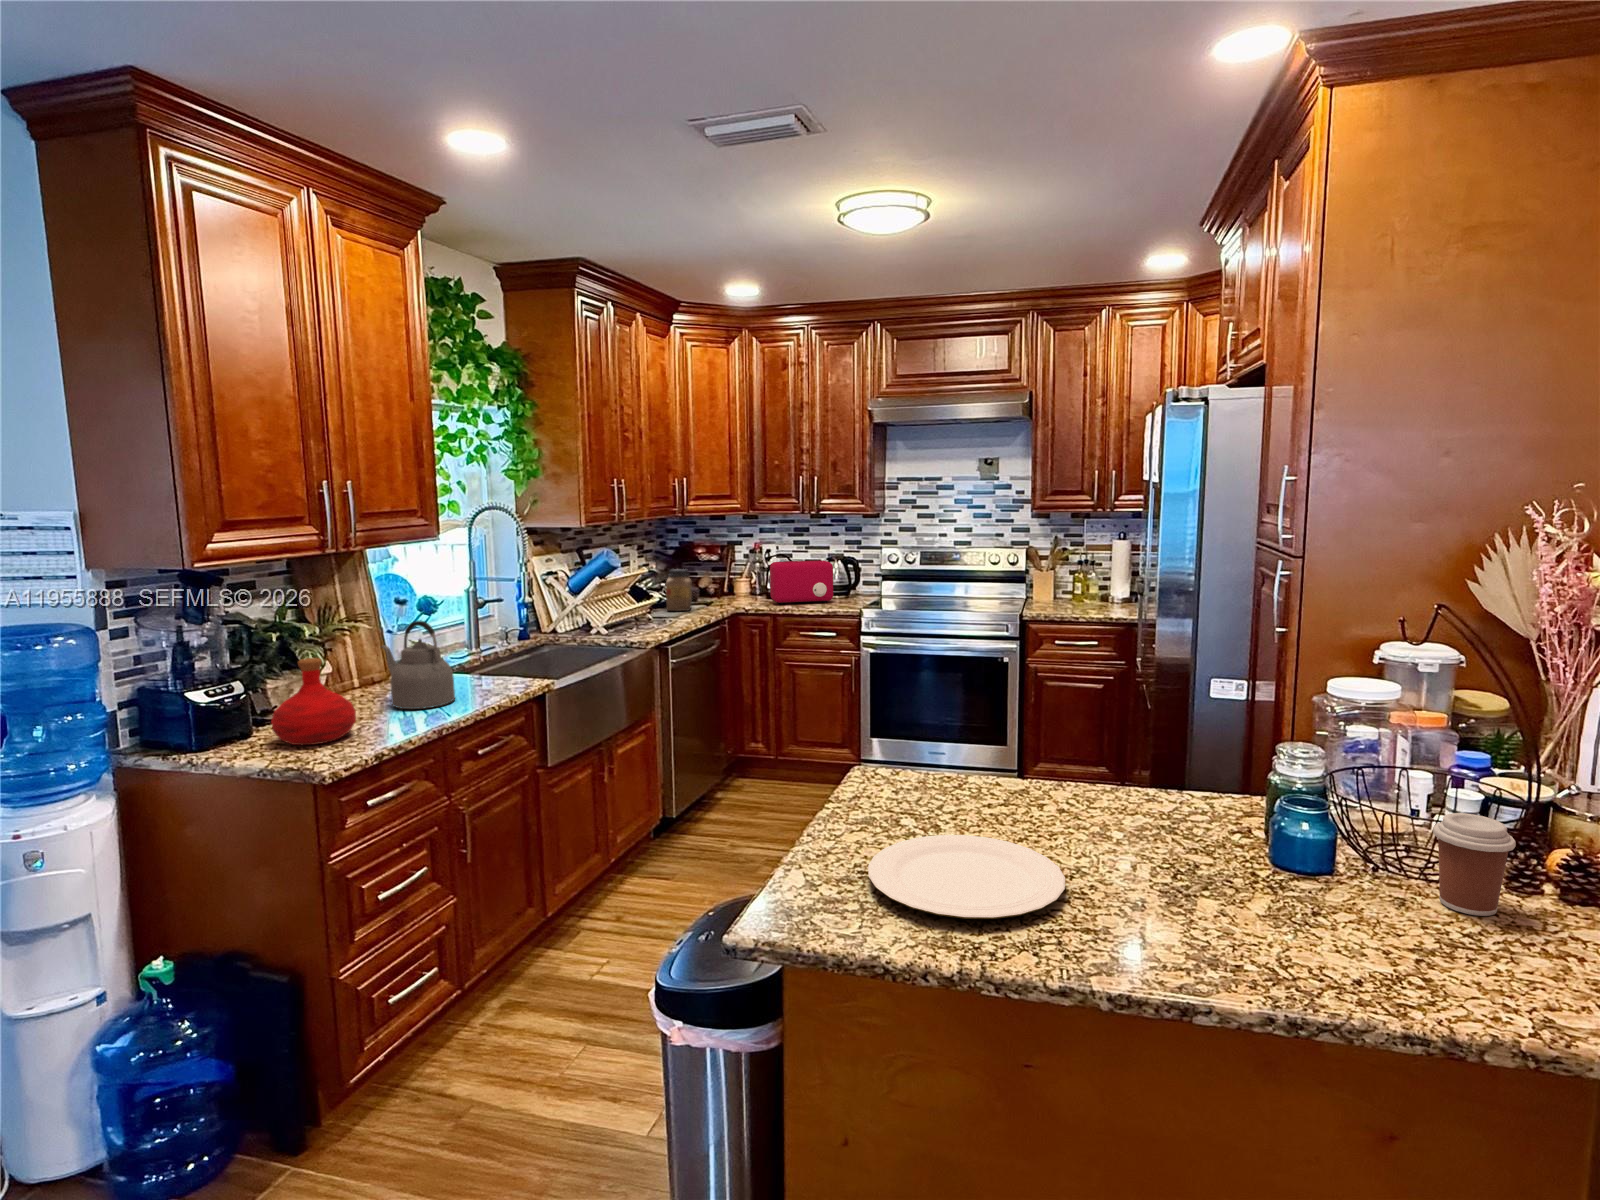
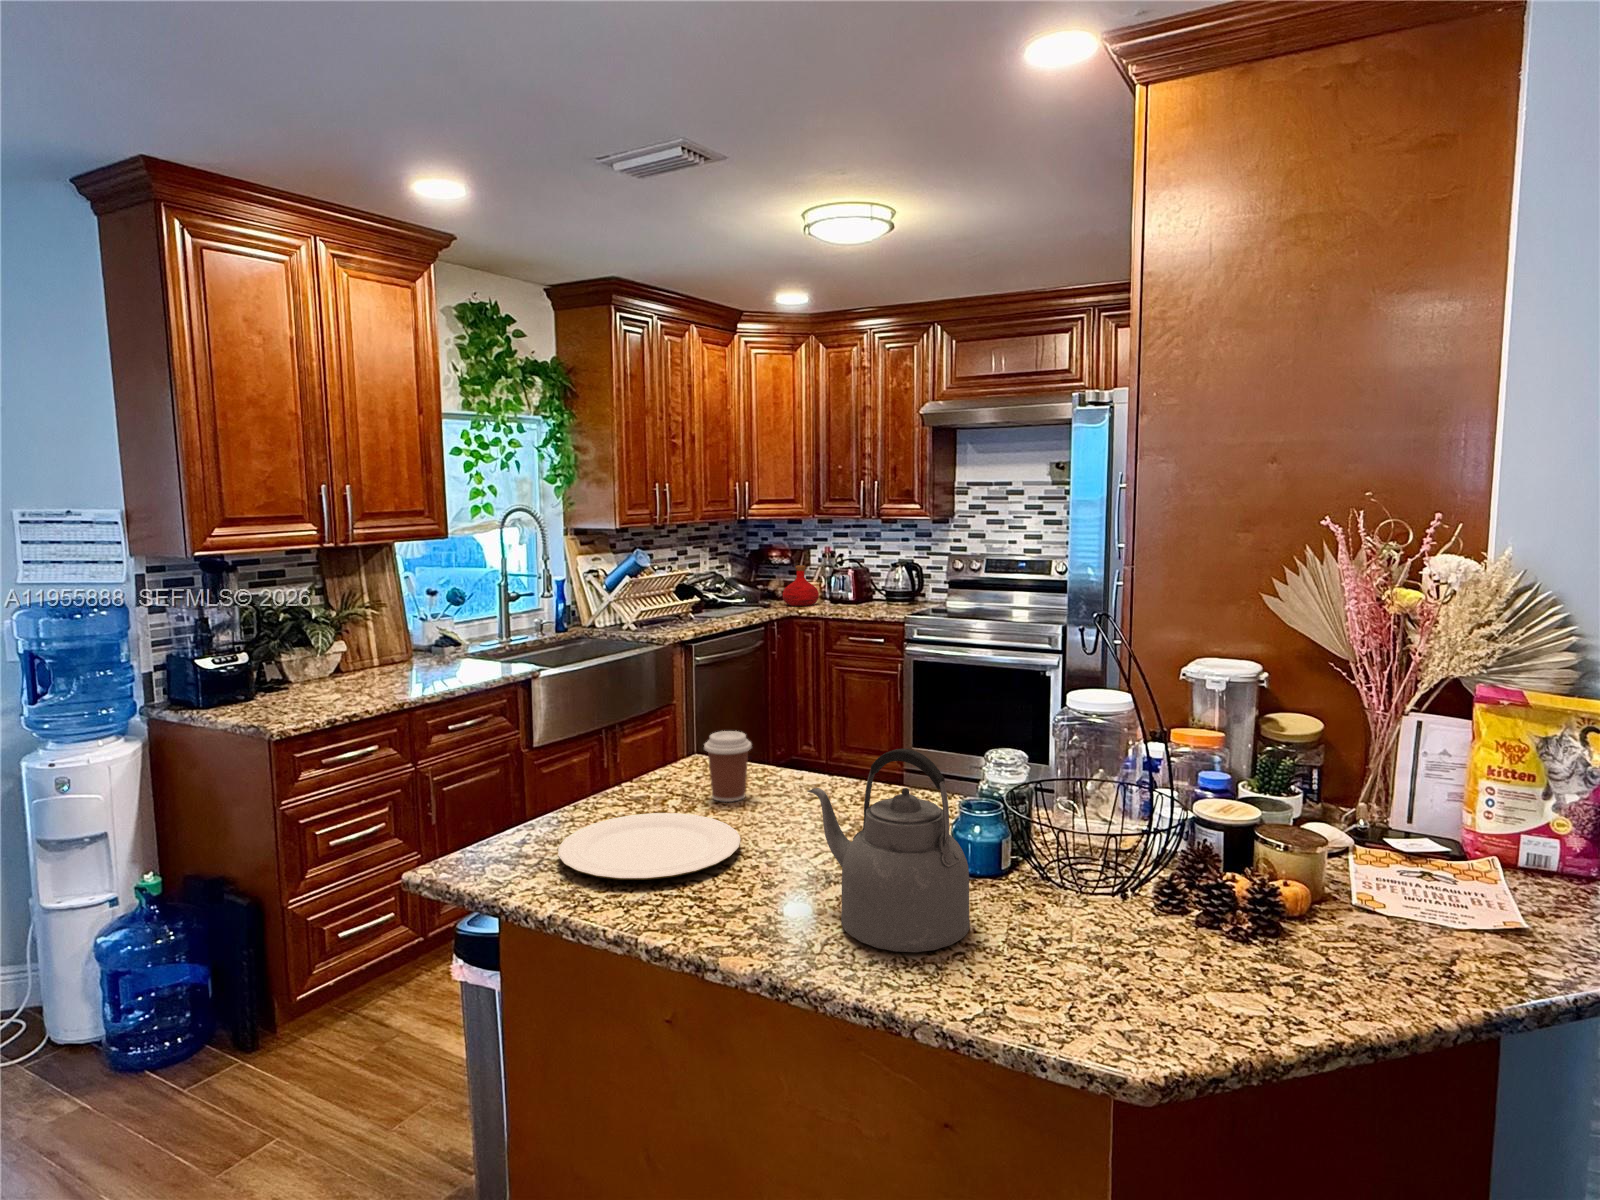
toaster: present [770,560,833,604] -> none [826,566,888,610]
jar: present [666,569,692,611] -> none [718,572,745,613]
kettle: present [381,620,455,709] -> present [807,749,970,952]
bottle: present [271,658,356,745] -> present [783,565,819,606]
coffee cup: present [1433,813,1516,916] -> present [704,731,752,802]

